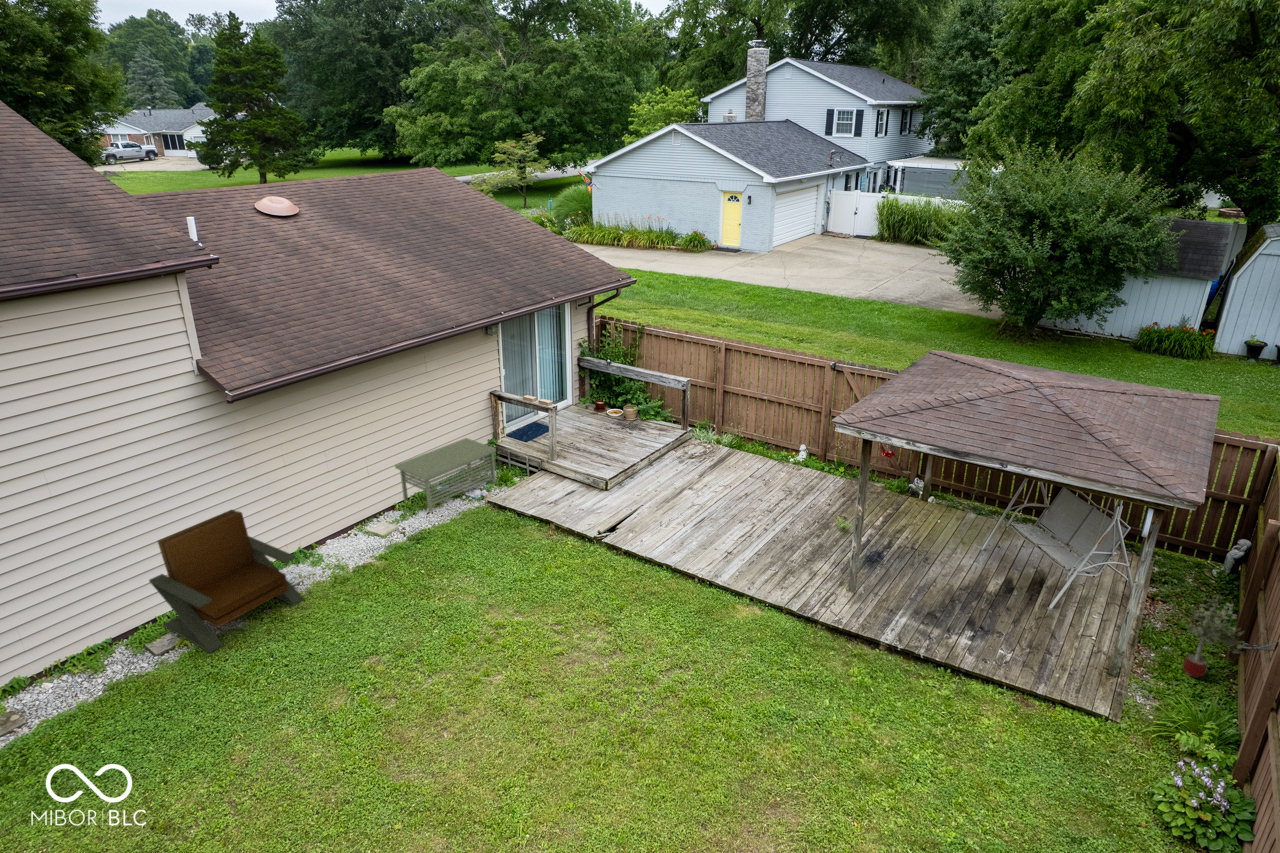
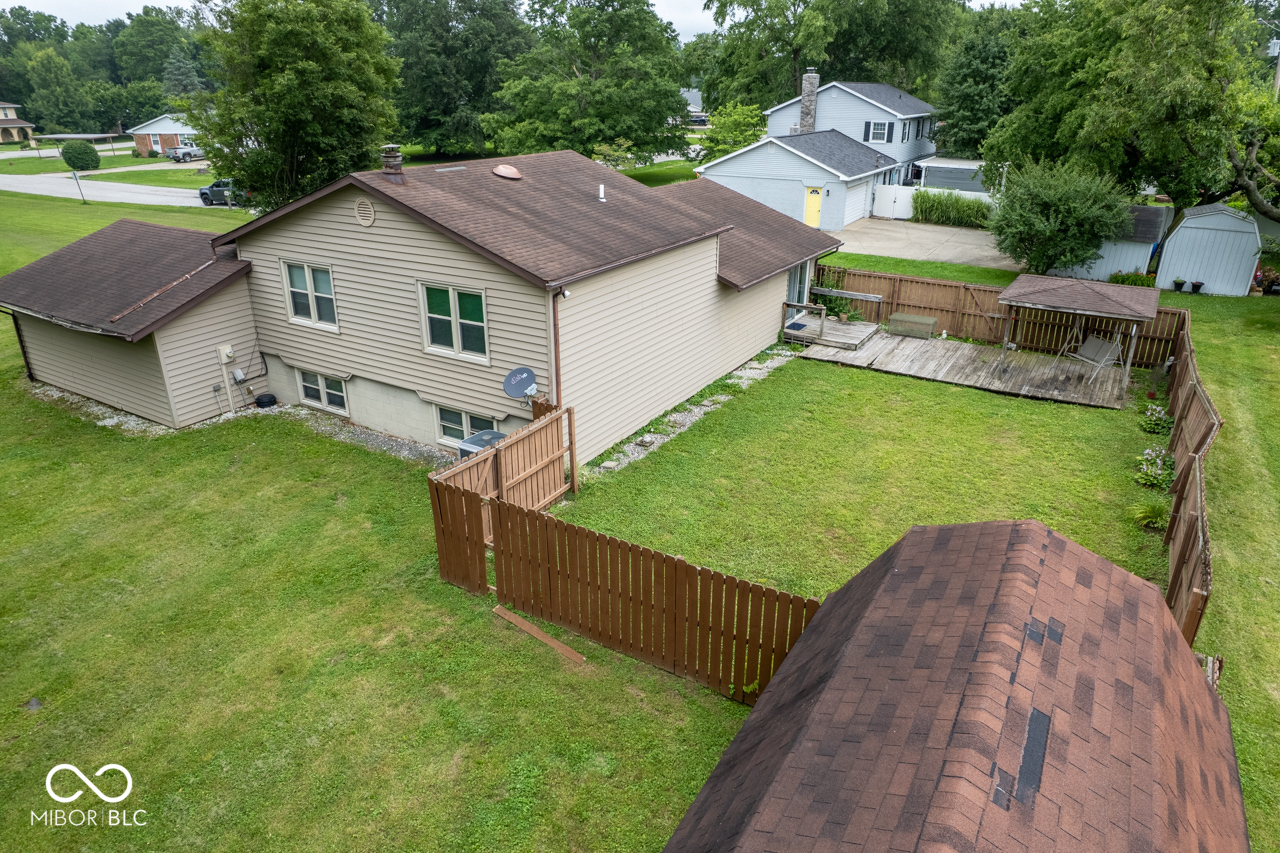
storage bench: present [395,438,496,512] -> present [888,312,938,340]
lounge chair: present [149,510,304,653] -> none [702,345,755,401]

